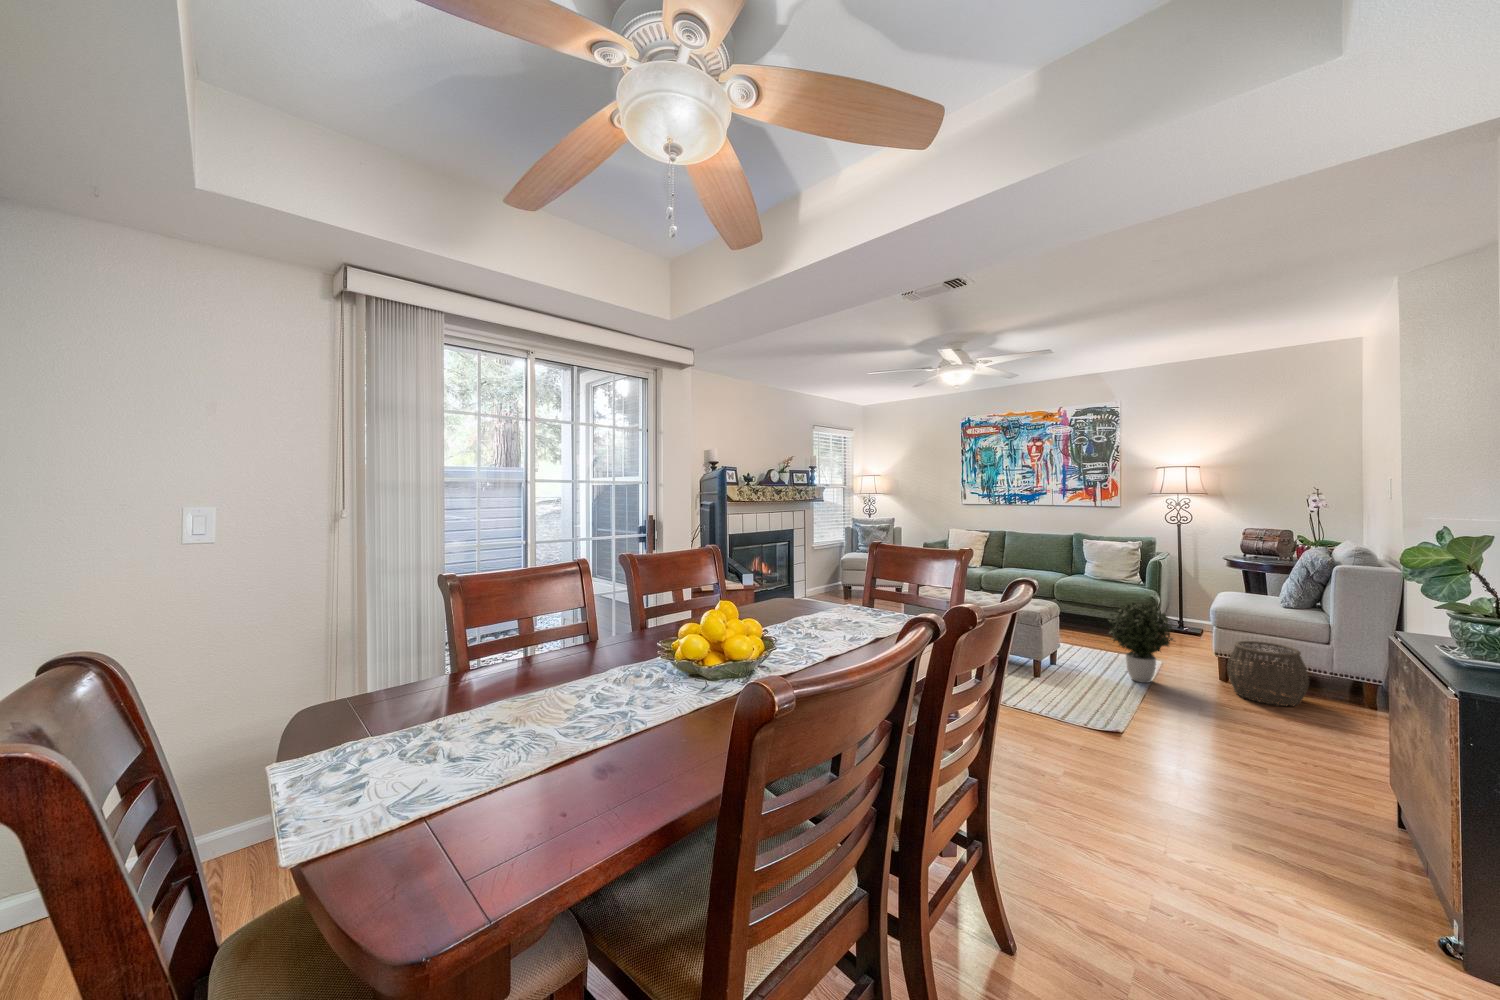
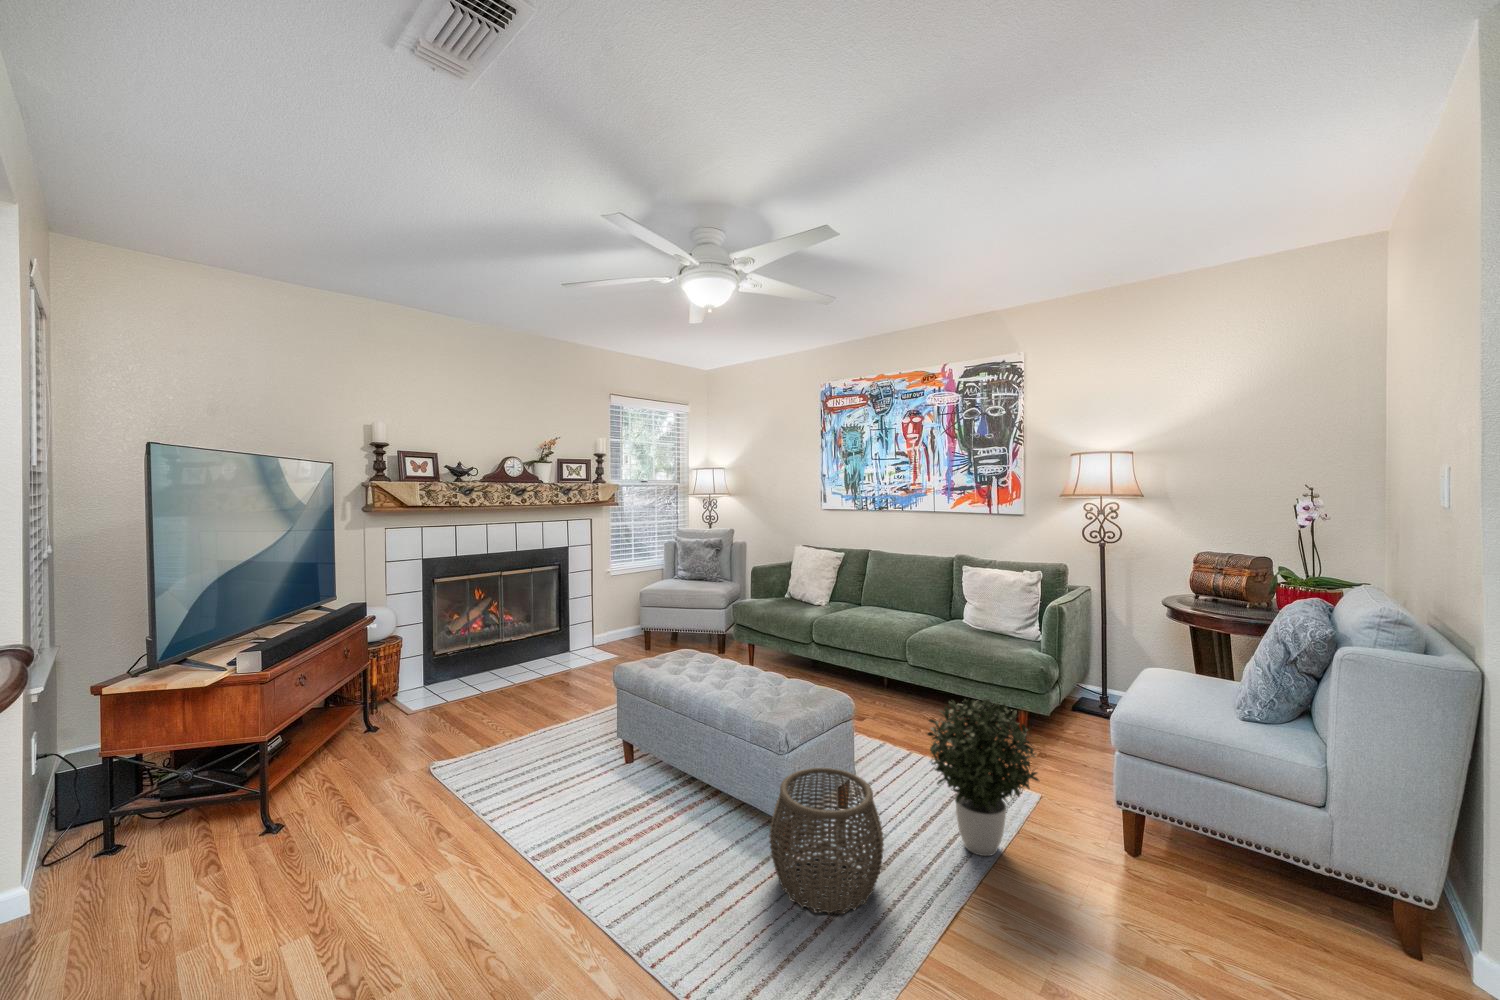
woven basket: present [1227,641,1309,706] -> present [769,768,884,914]

